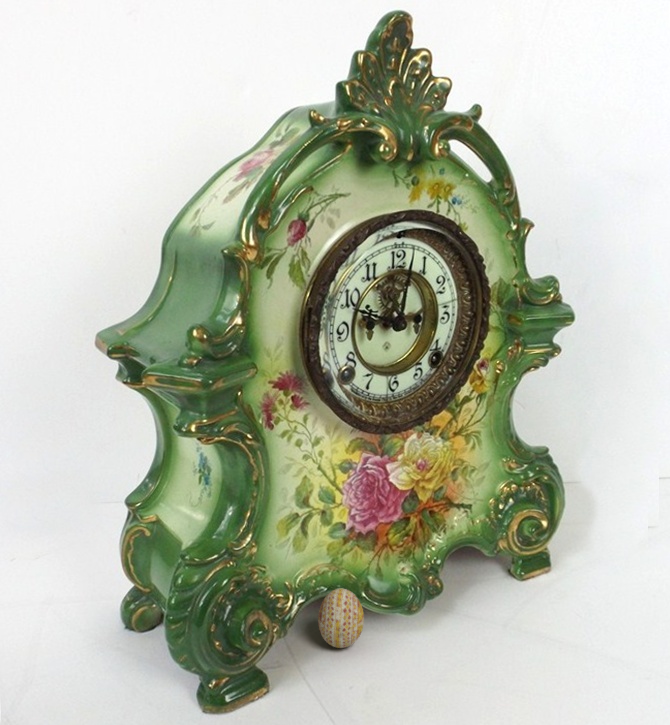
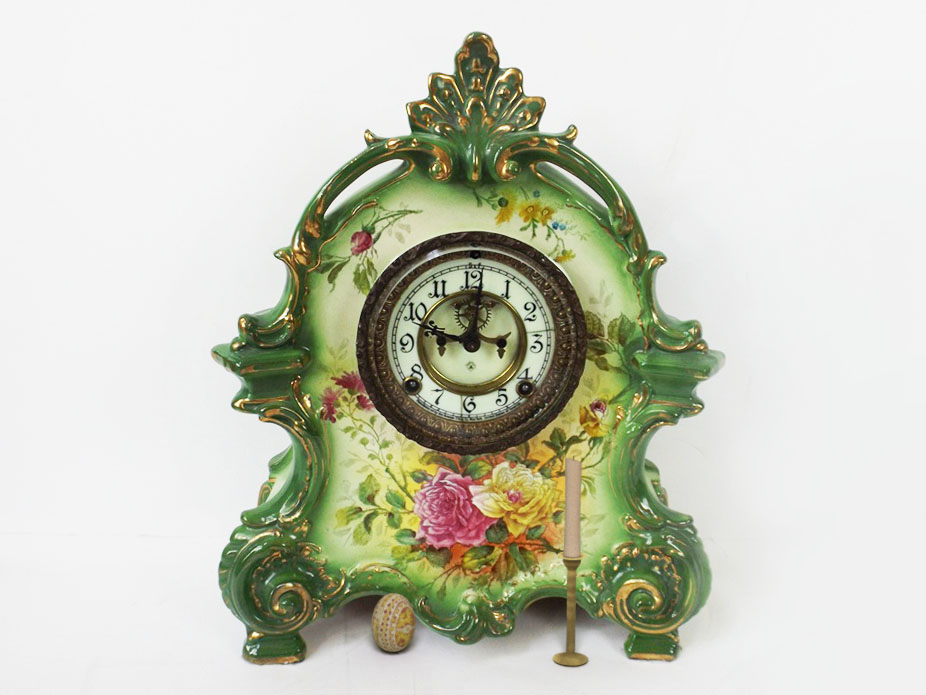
candlestick: none [468,416,501,609] -> present [553,456,588,665]

